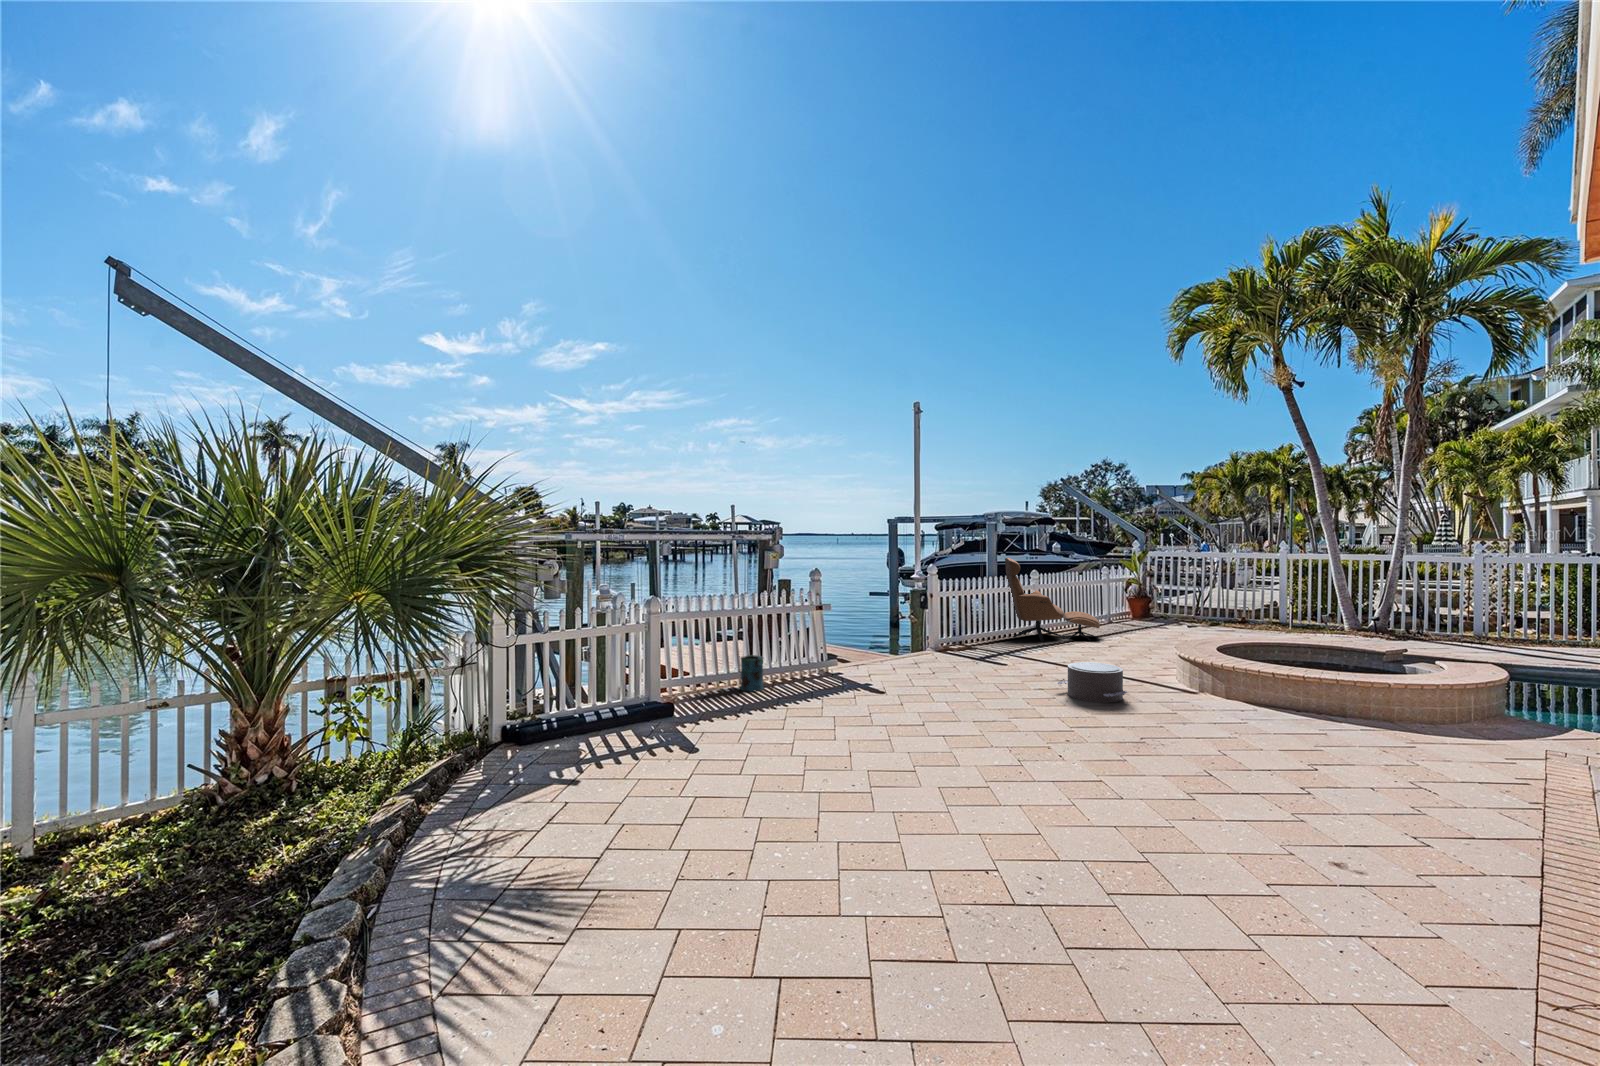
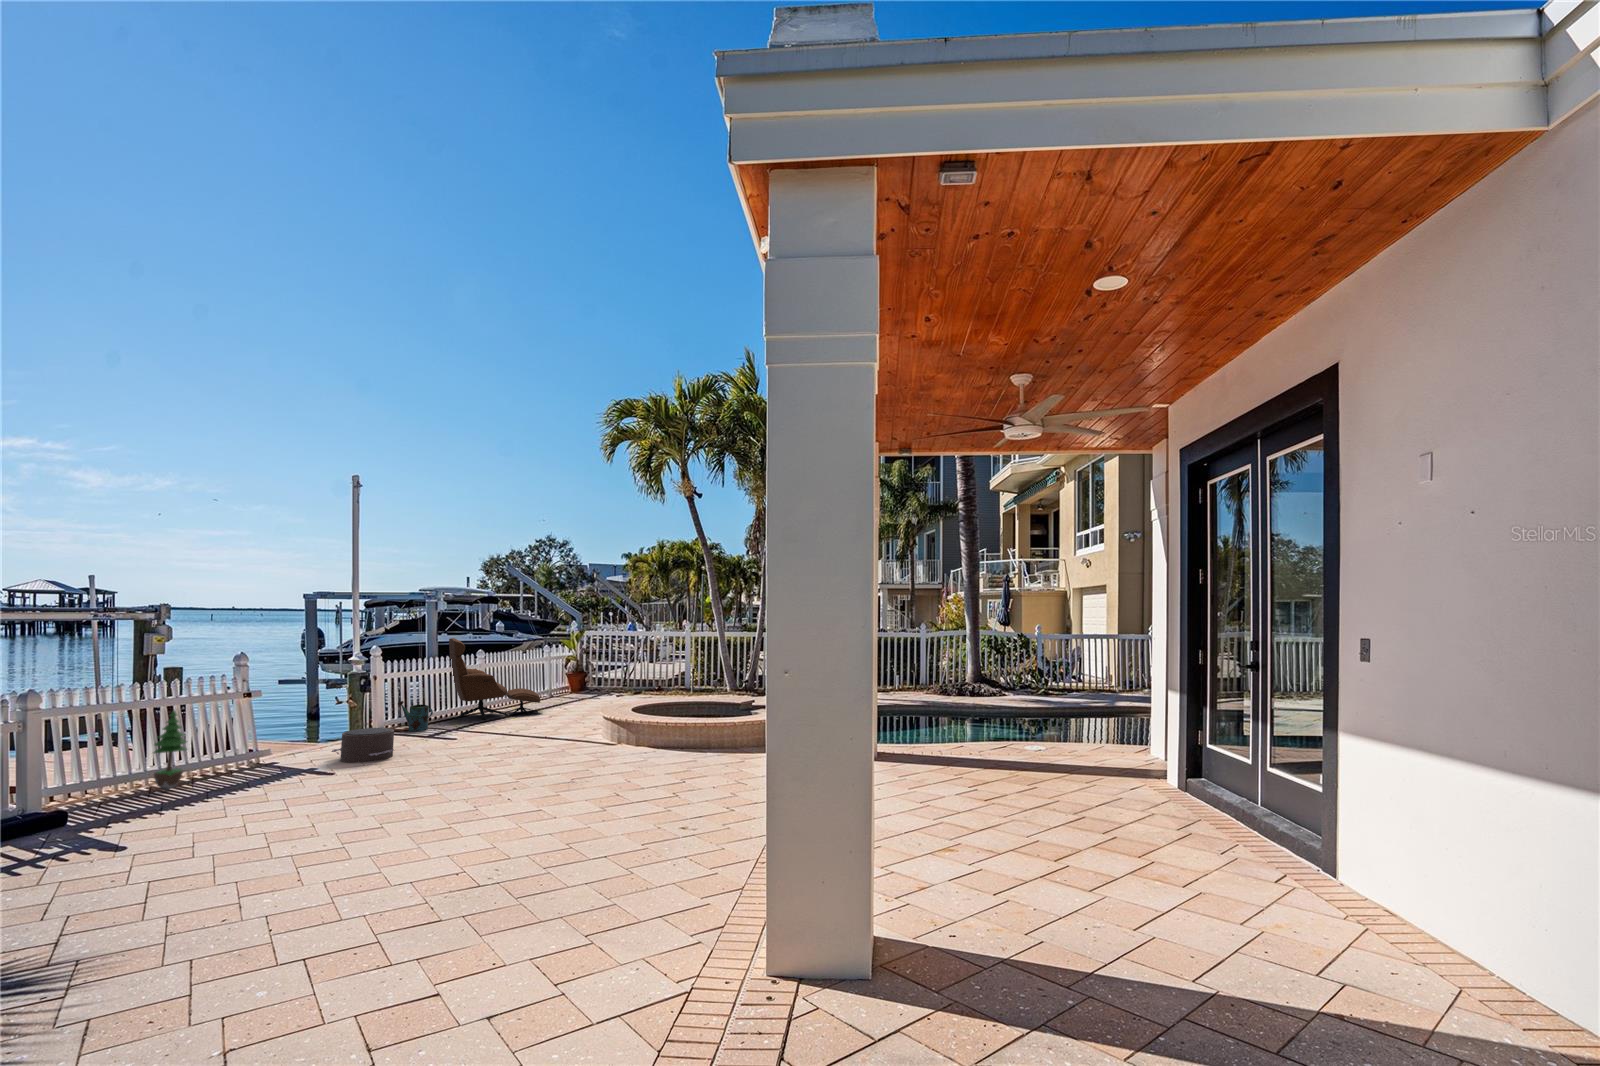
potted tree: none [773,612,797,679] -> present [153,710,187,791]
watering can: present [741,655,763,692] -> present [398,701,433,732]
pouf: present [1057,662,1127,702] -> present [331,728,394,763]

